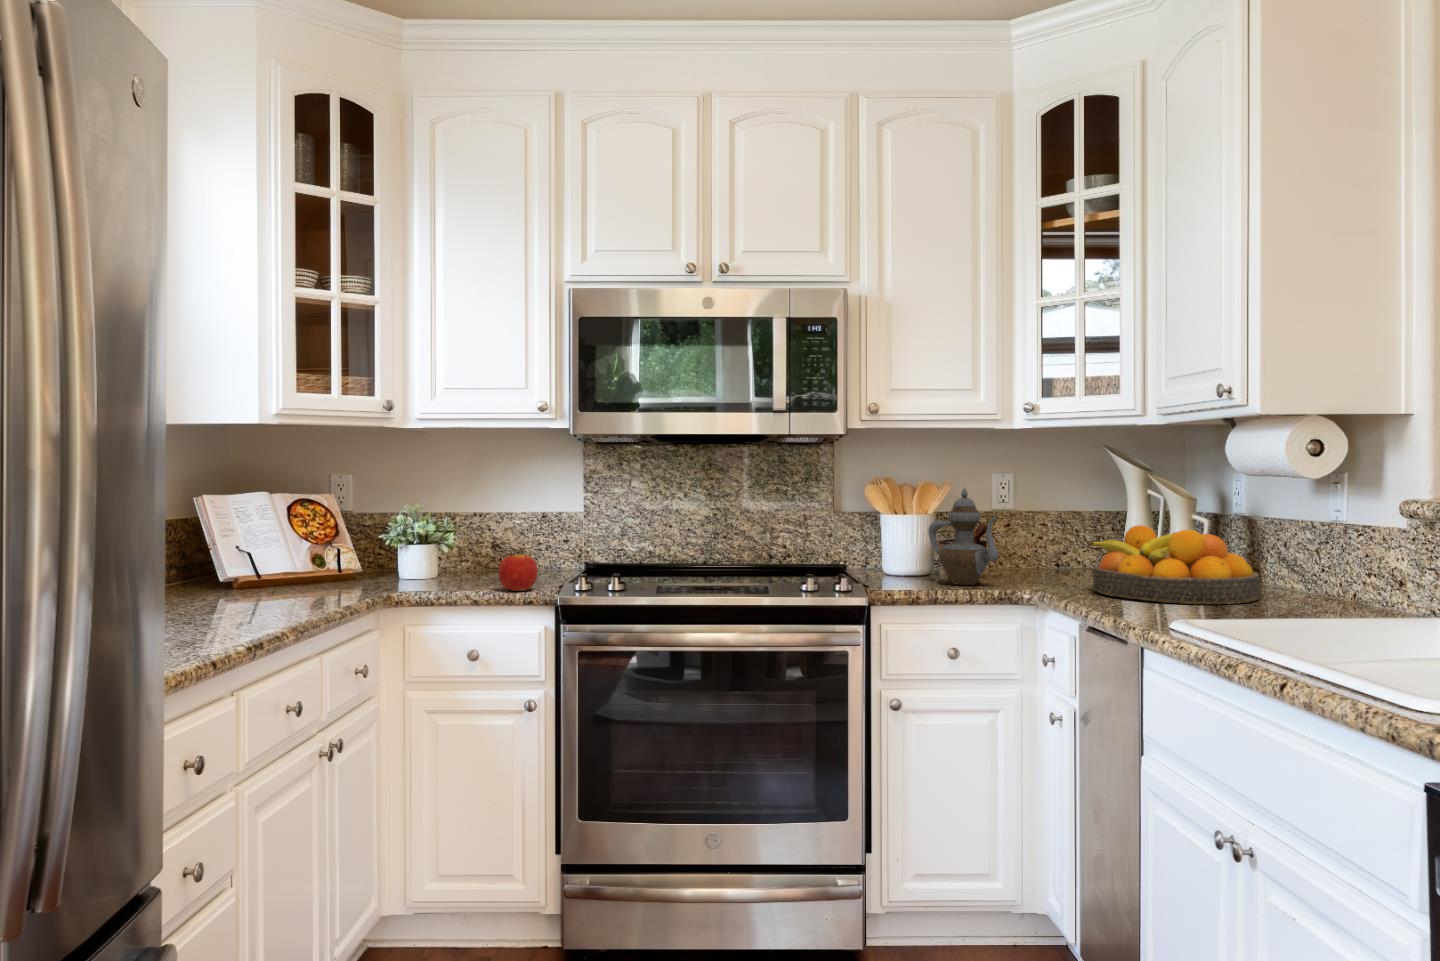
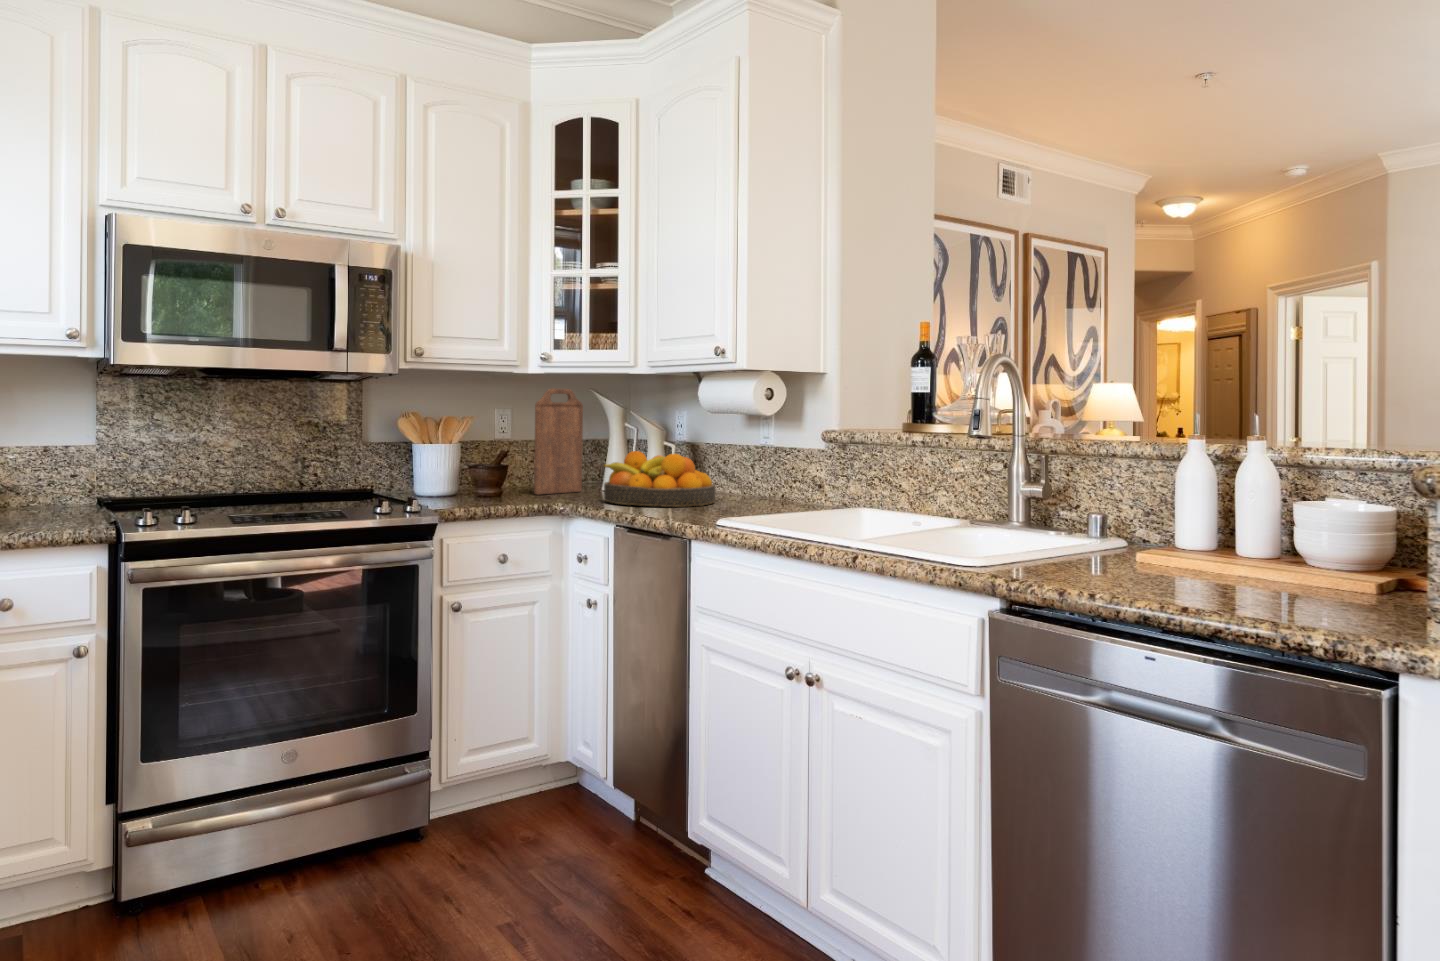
cutting board: none [1022,449,1091,576] -> present [534,388,583,495]
teapot: present [928,488,999,585] -> none [469,421,534,503]
apple: present [499,551,538,591] -> none [72,486,117,527]

